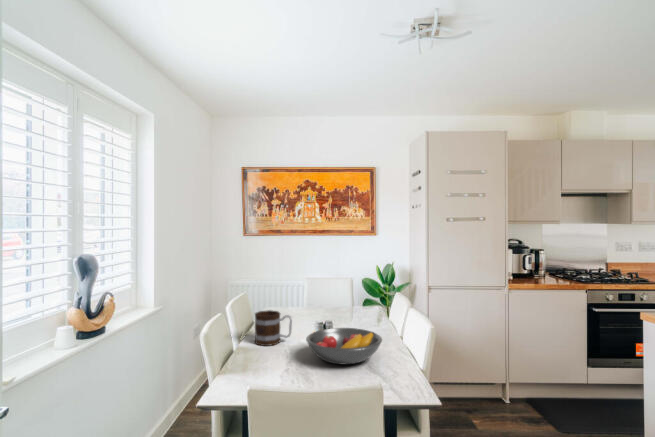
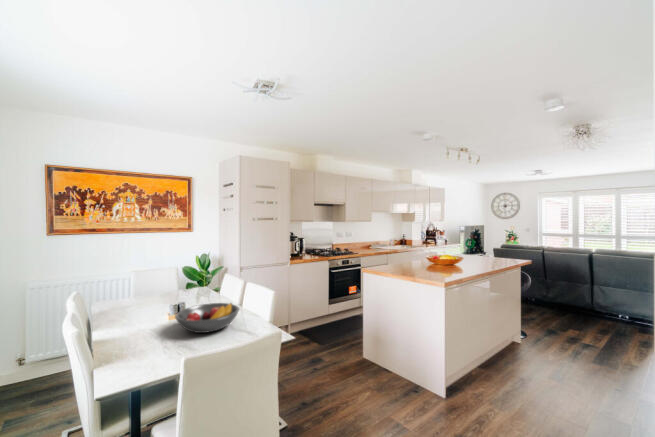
mug: present [255,310,292,346] -> none [109,301,150,336]

